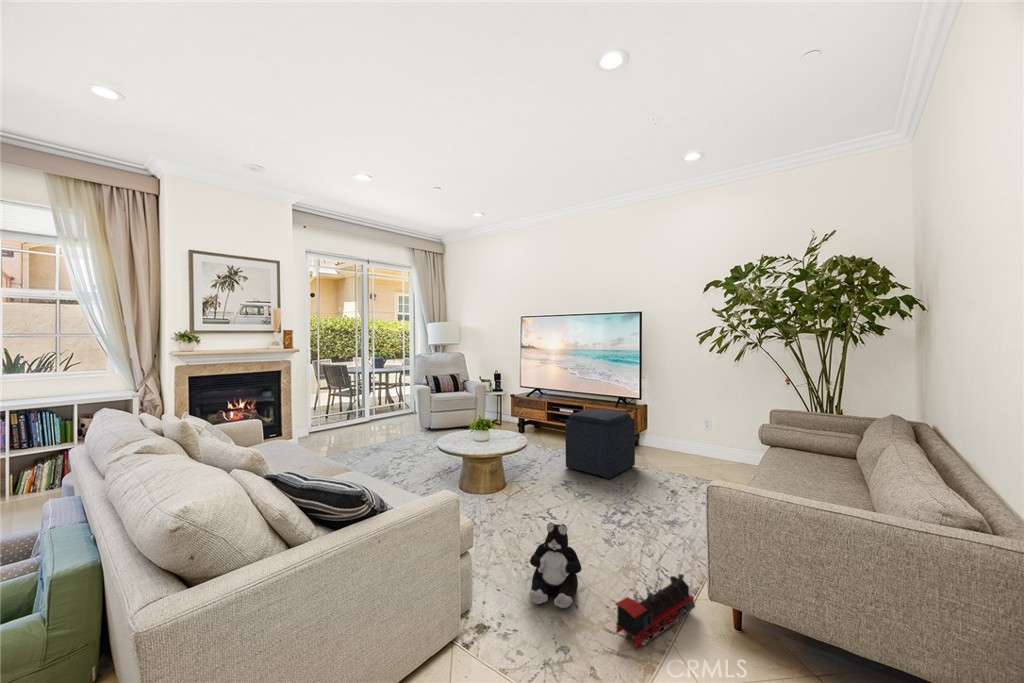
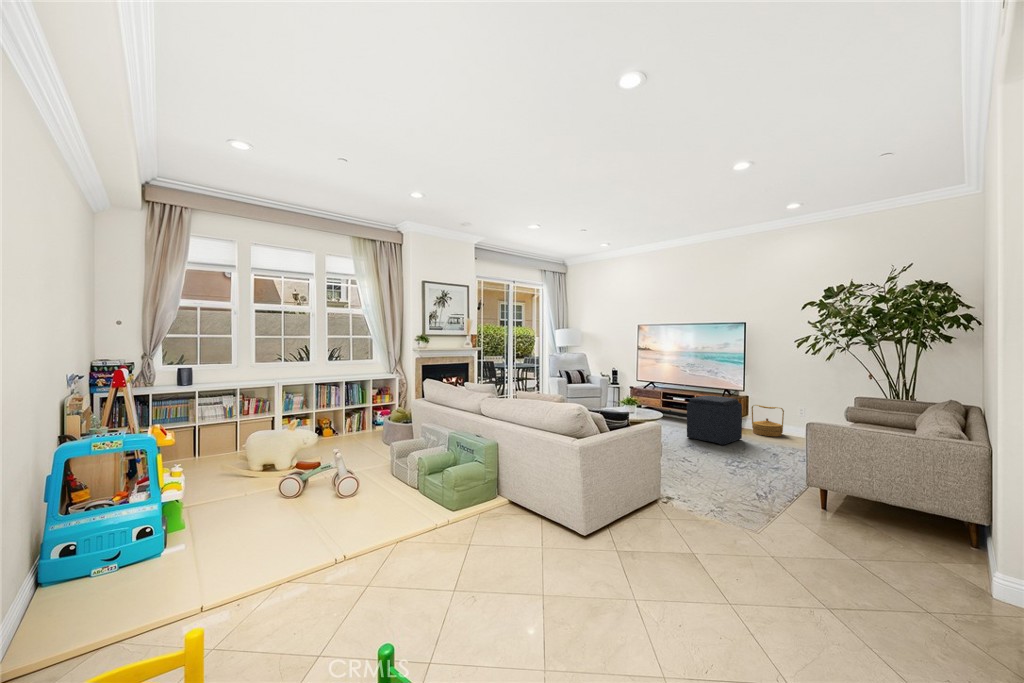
basket: none [650,417,687,458] -> present [752,405,784,436]
plush toy: present [530,523,581,608] -> none [691,451,725,496]
toy train: present [615,574,695,647] -> none [752,482,801,512]

